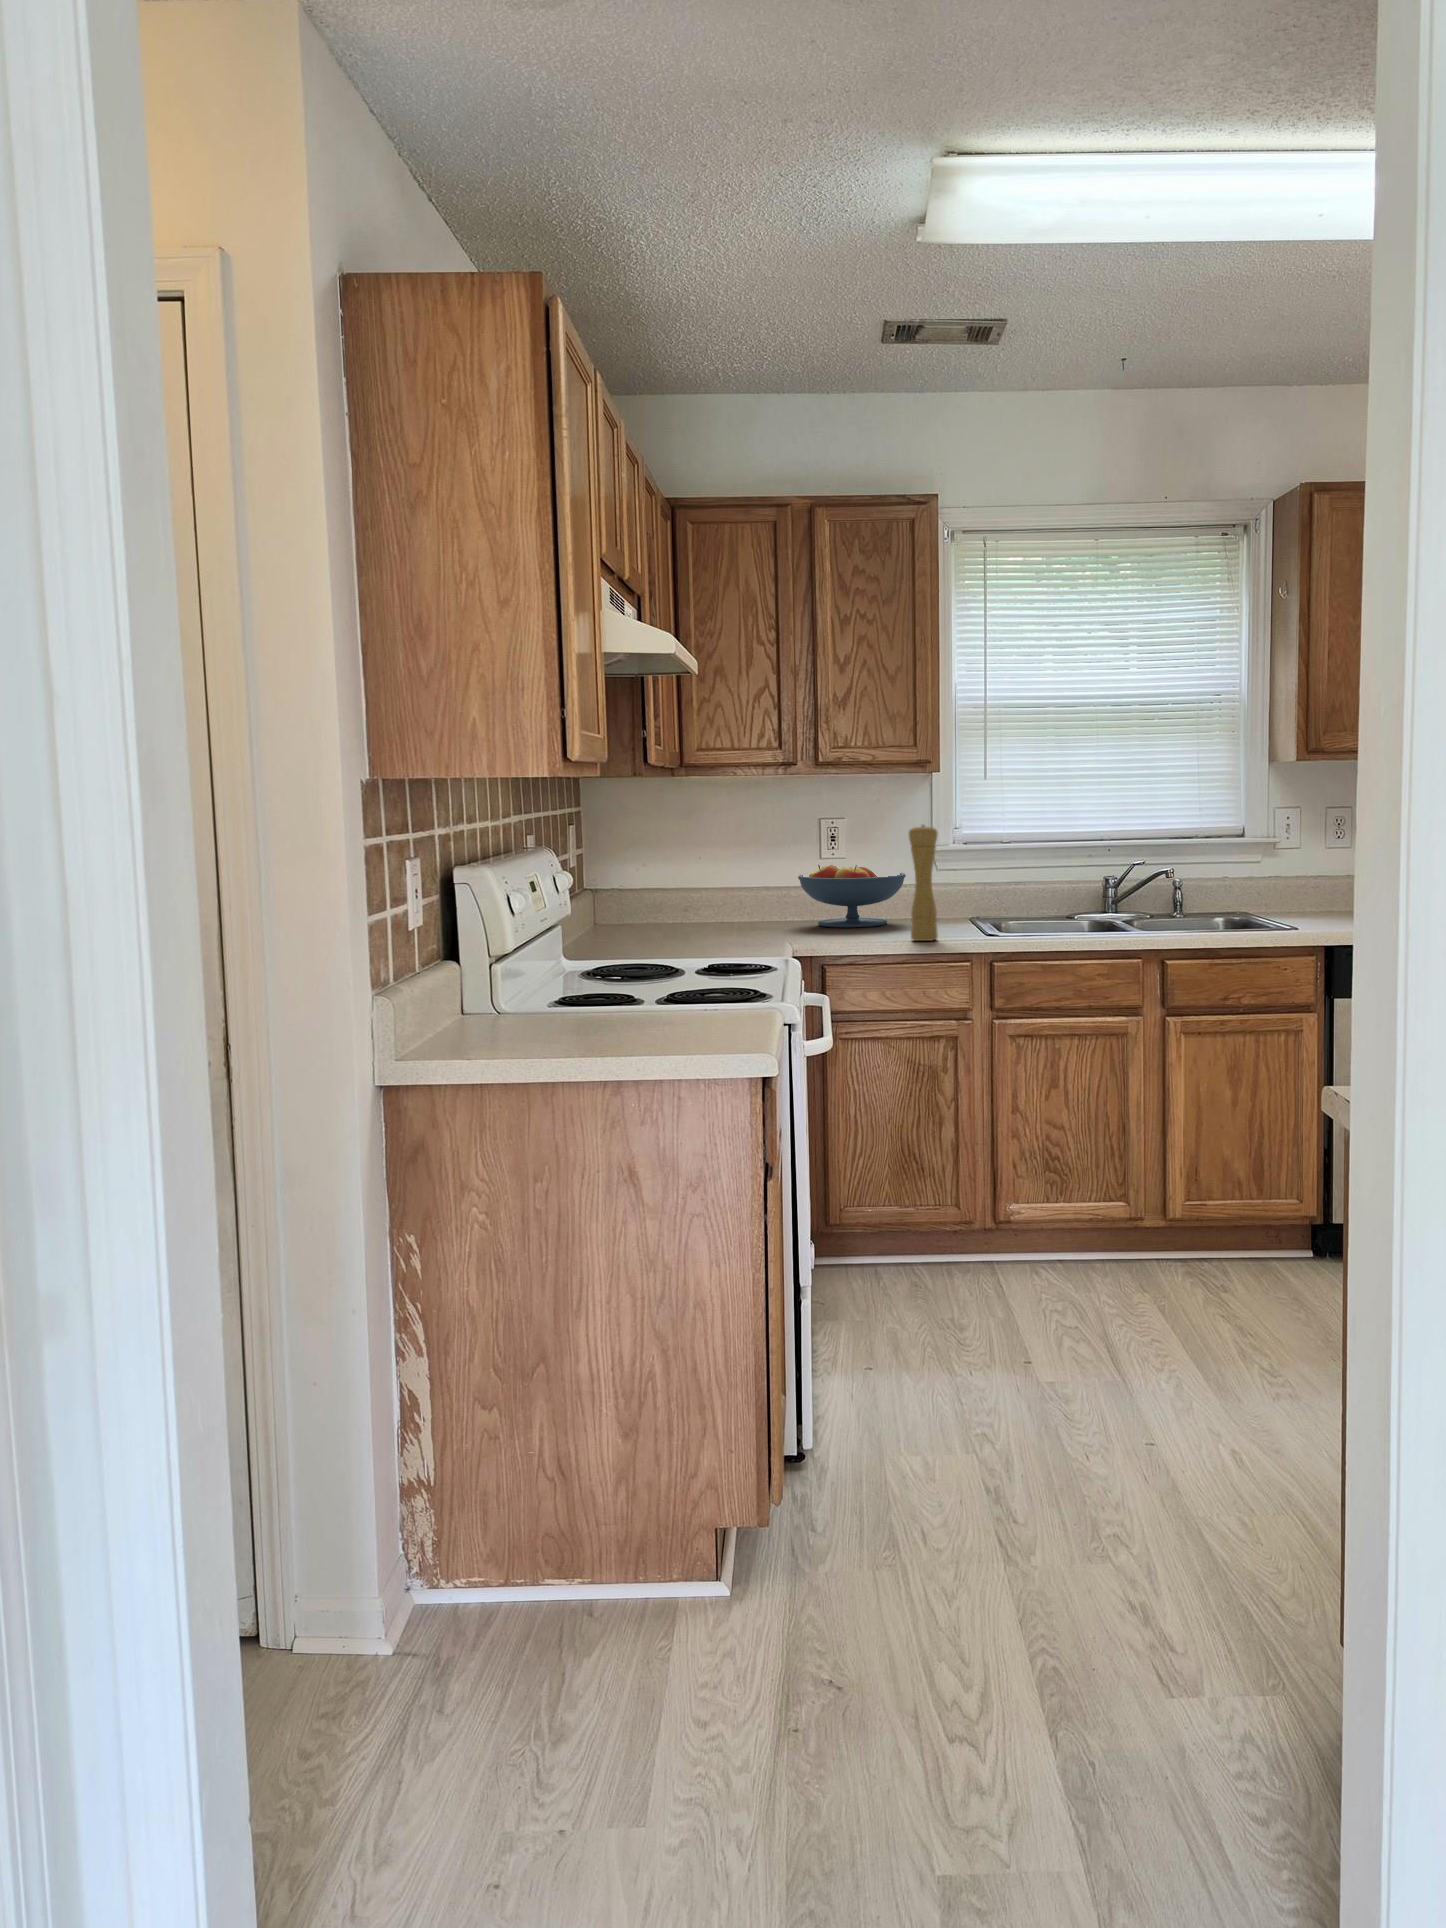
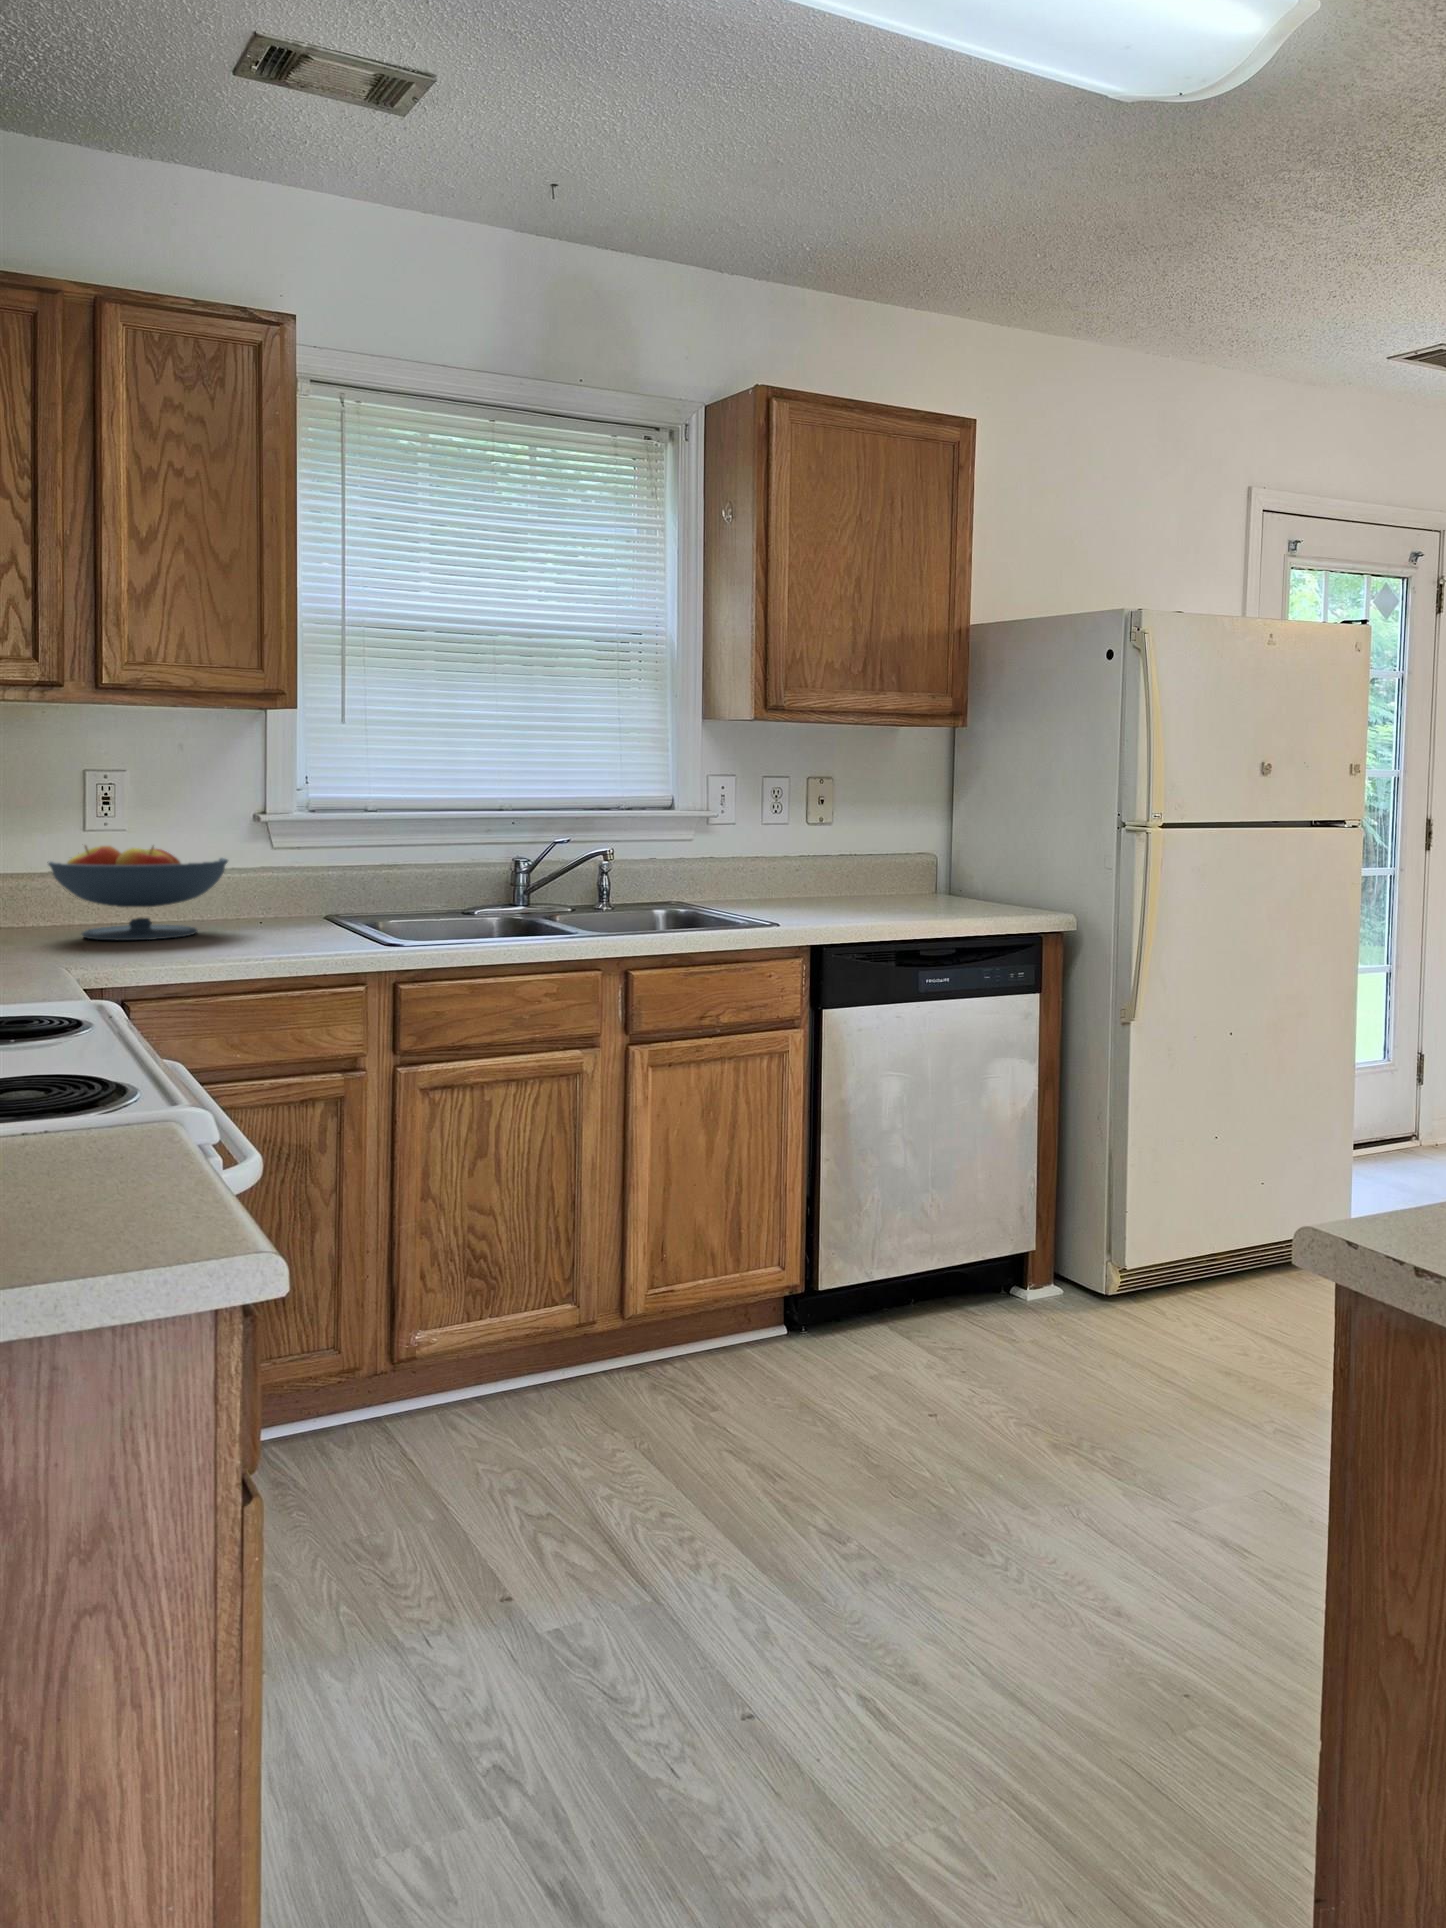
pepper mill: present [909,825,938,941] -> none [269,784,315,957]

